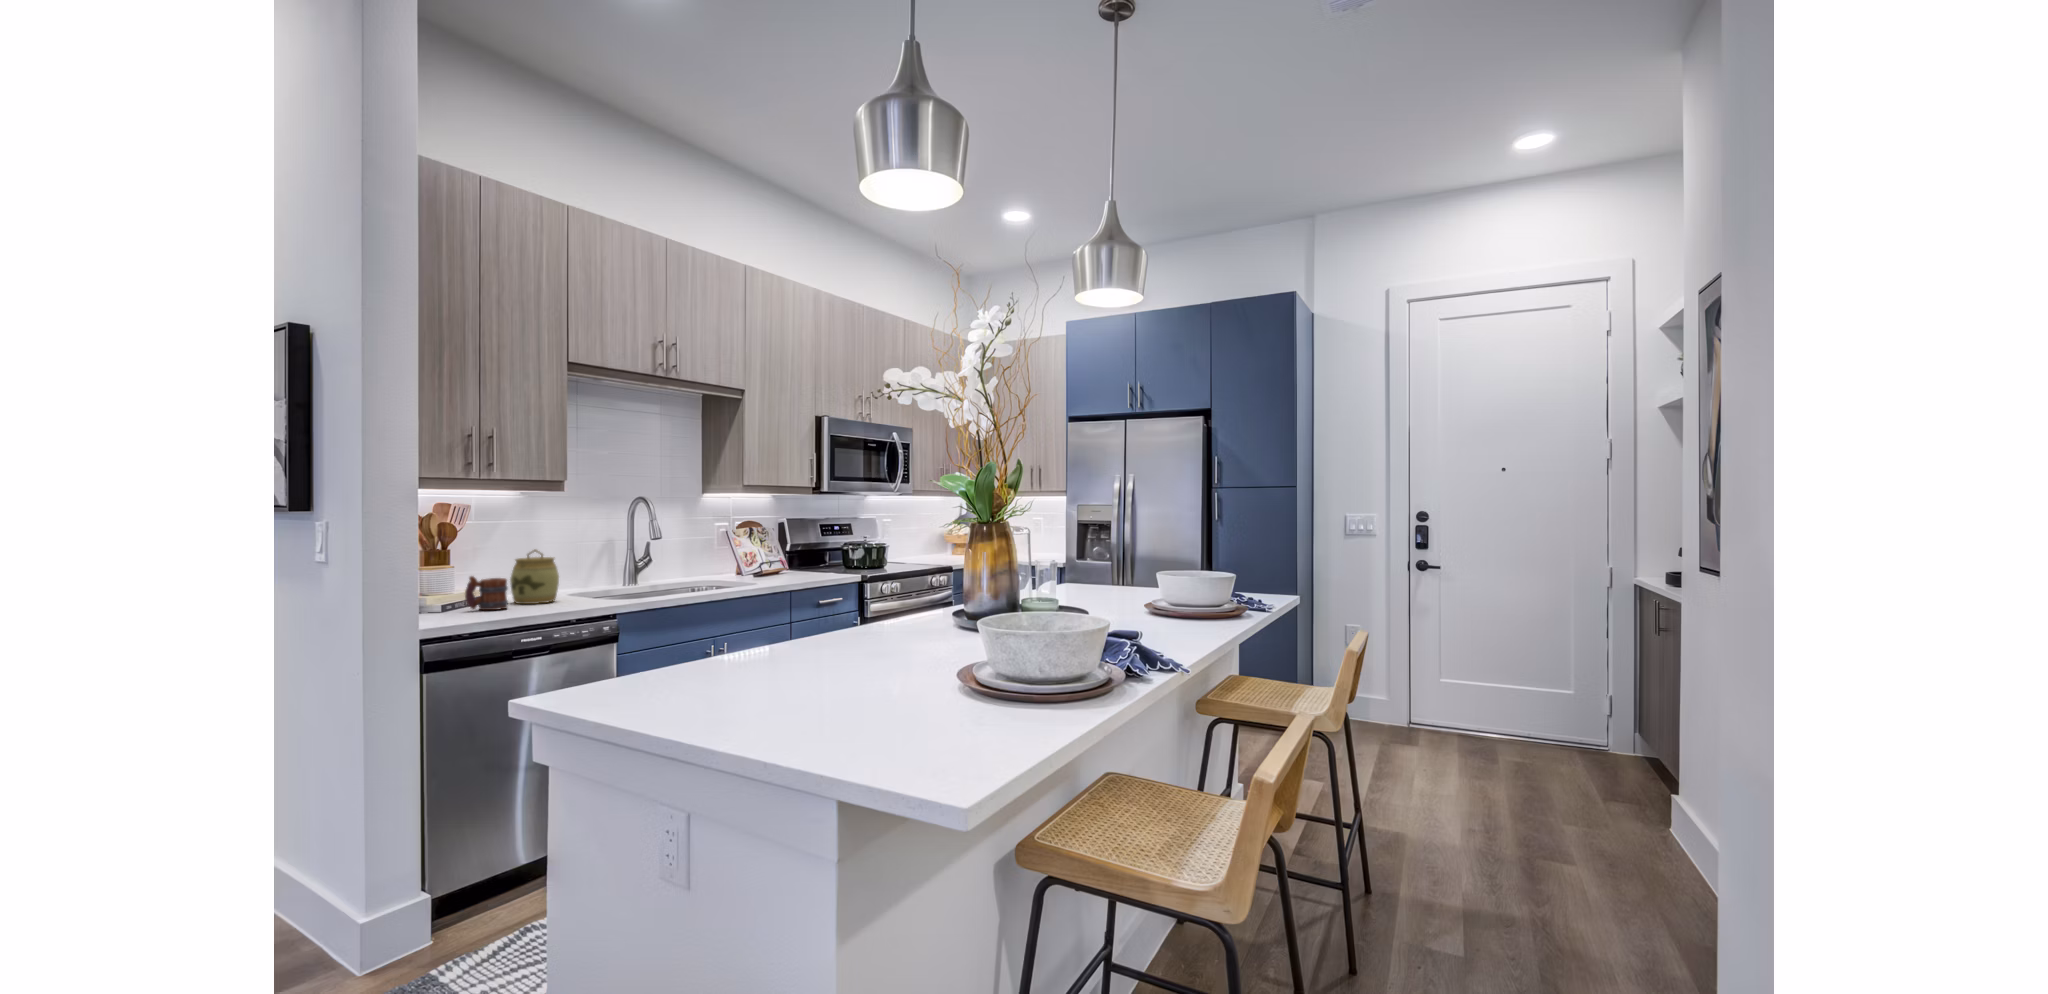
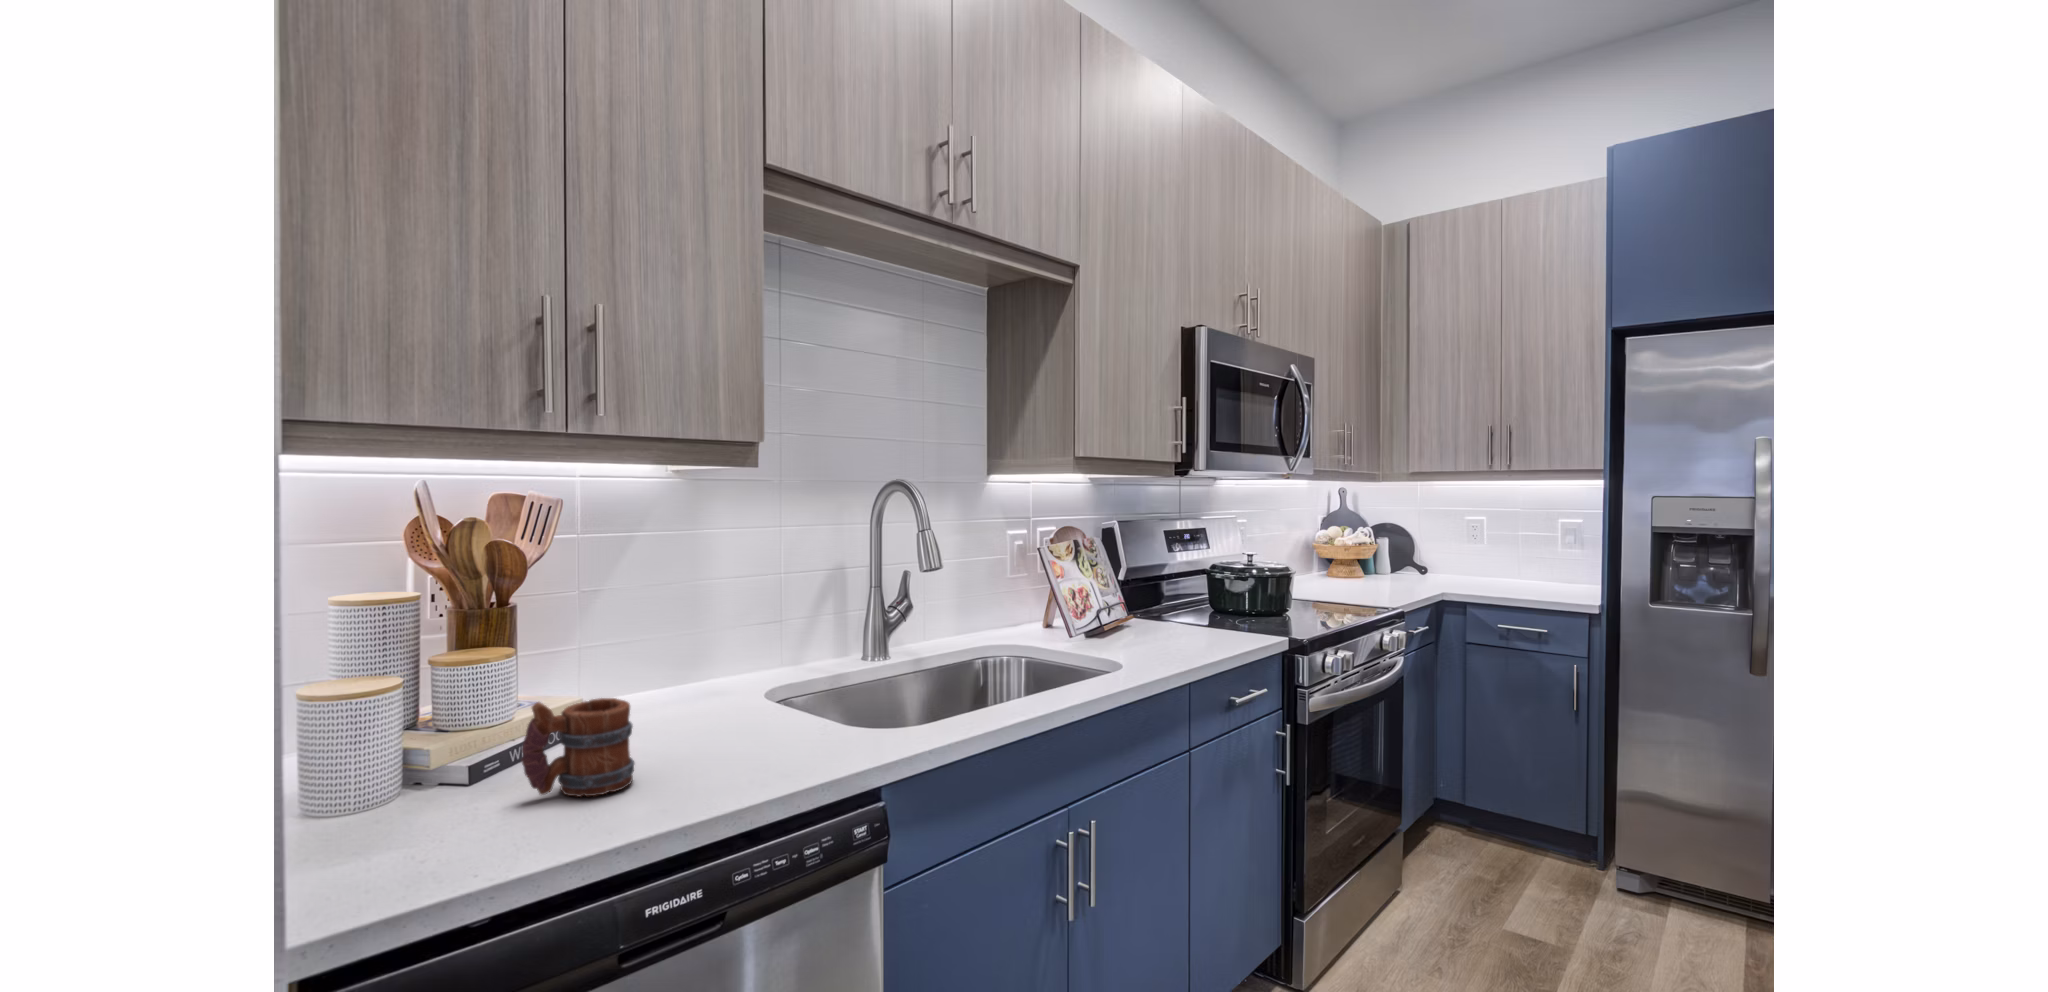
jar: present [510,550,559,604] -> none [644,611,753,753]

